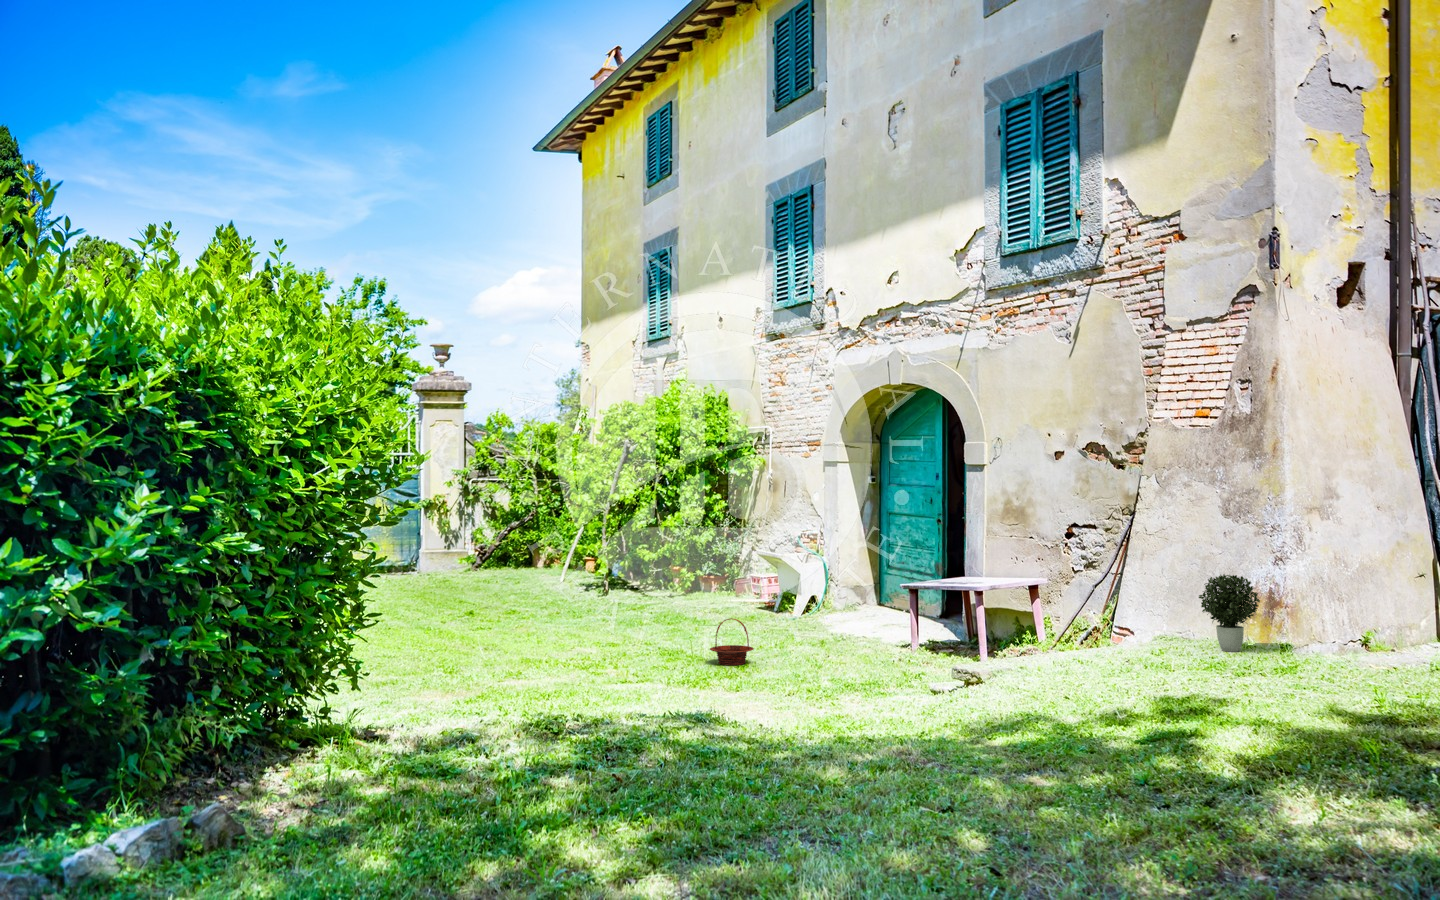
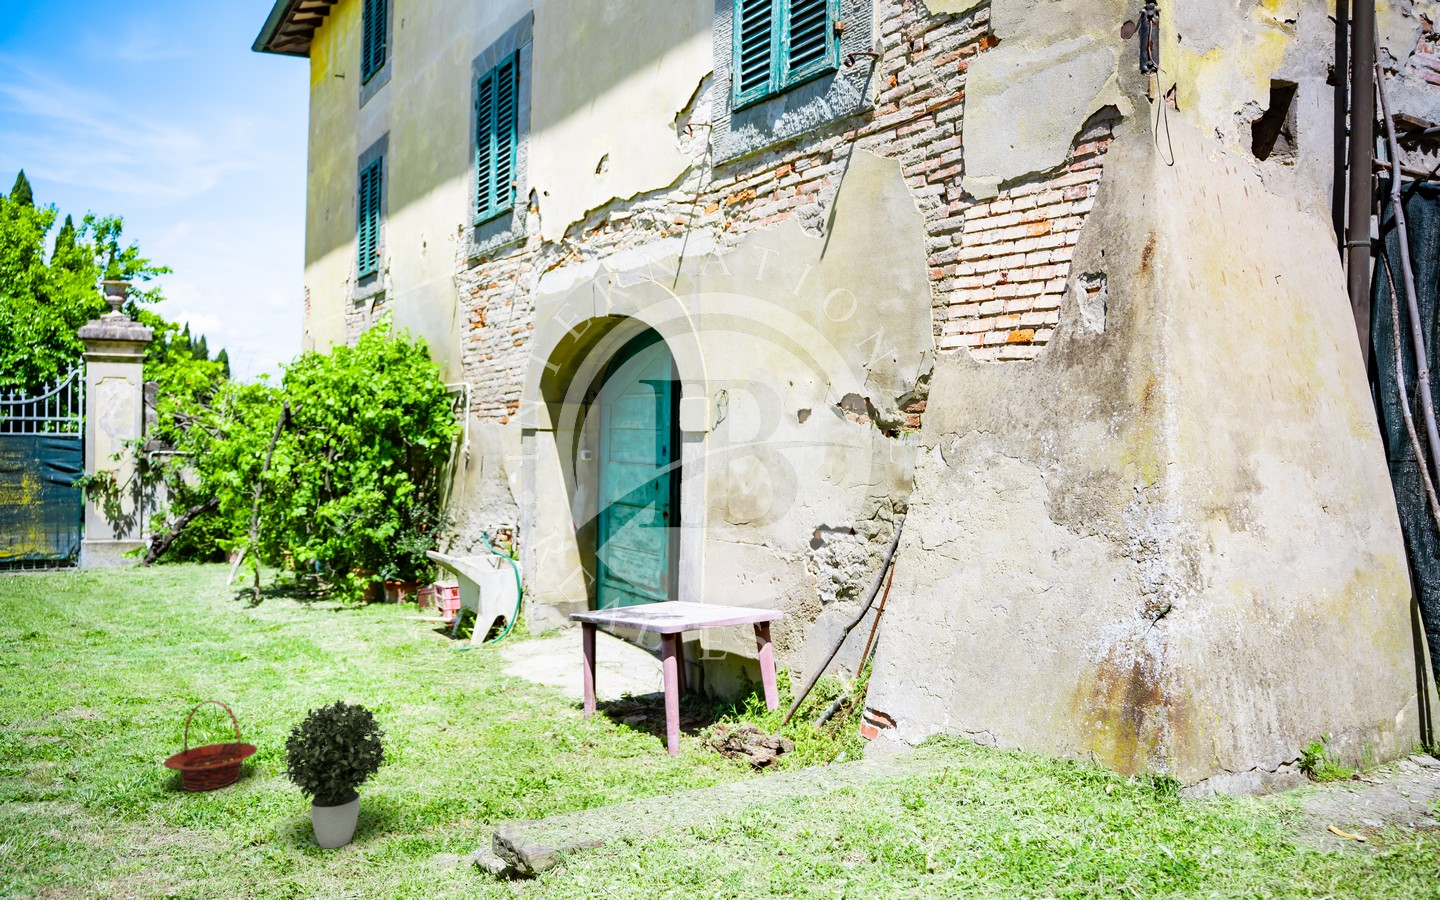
potted plant: present [1199,574,1260,652] -> present [279,700,388,848]

